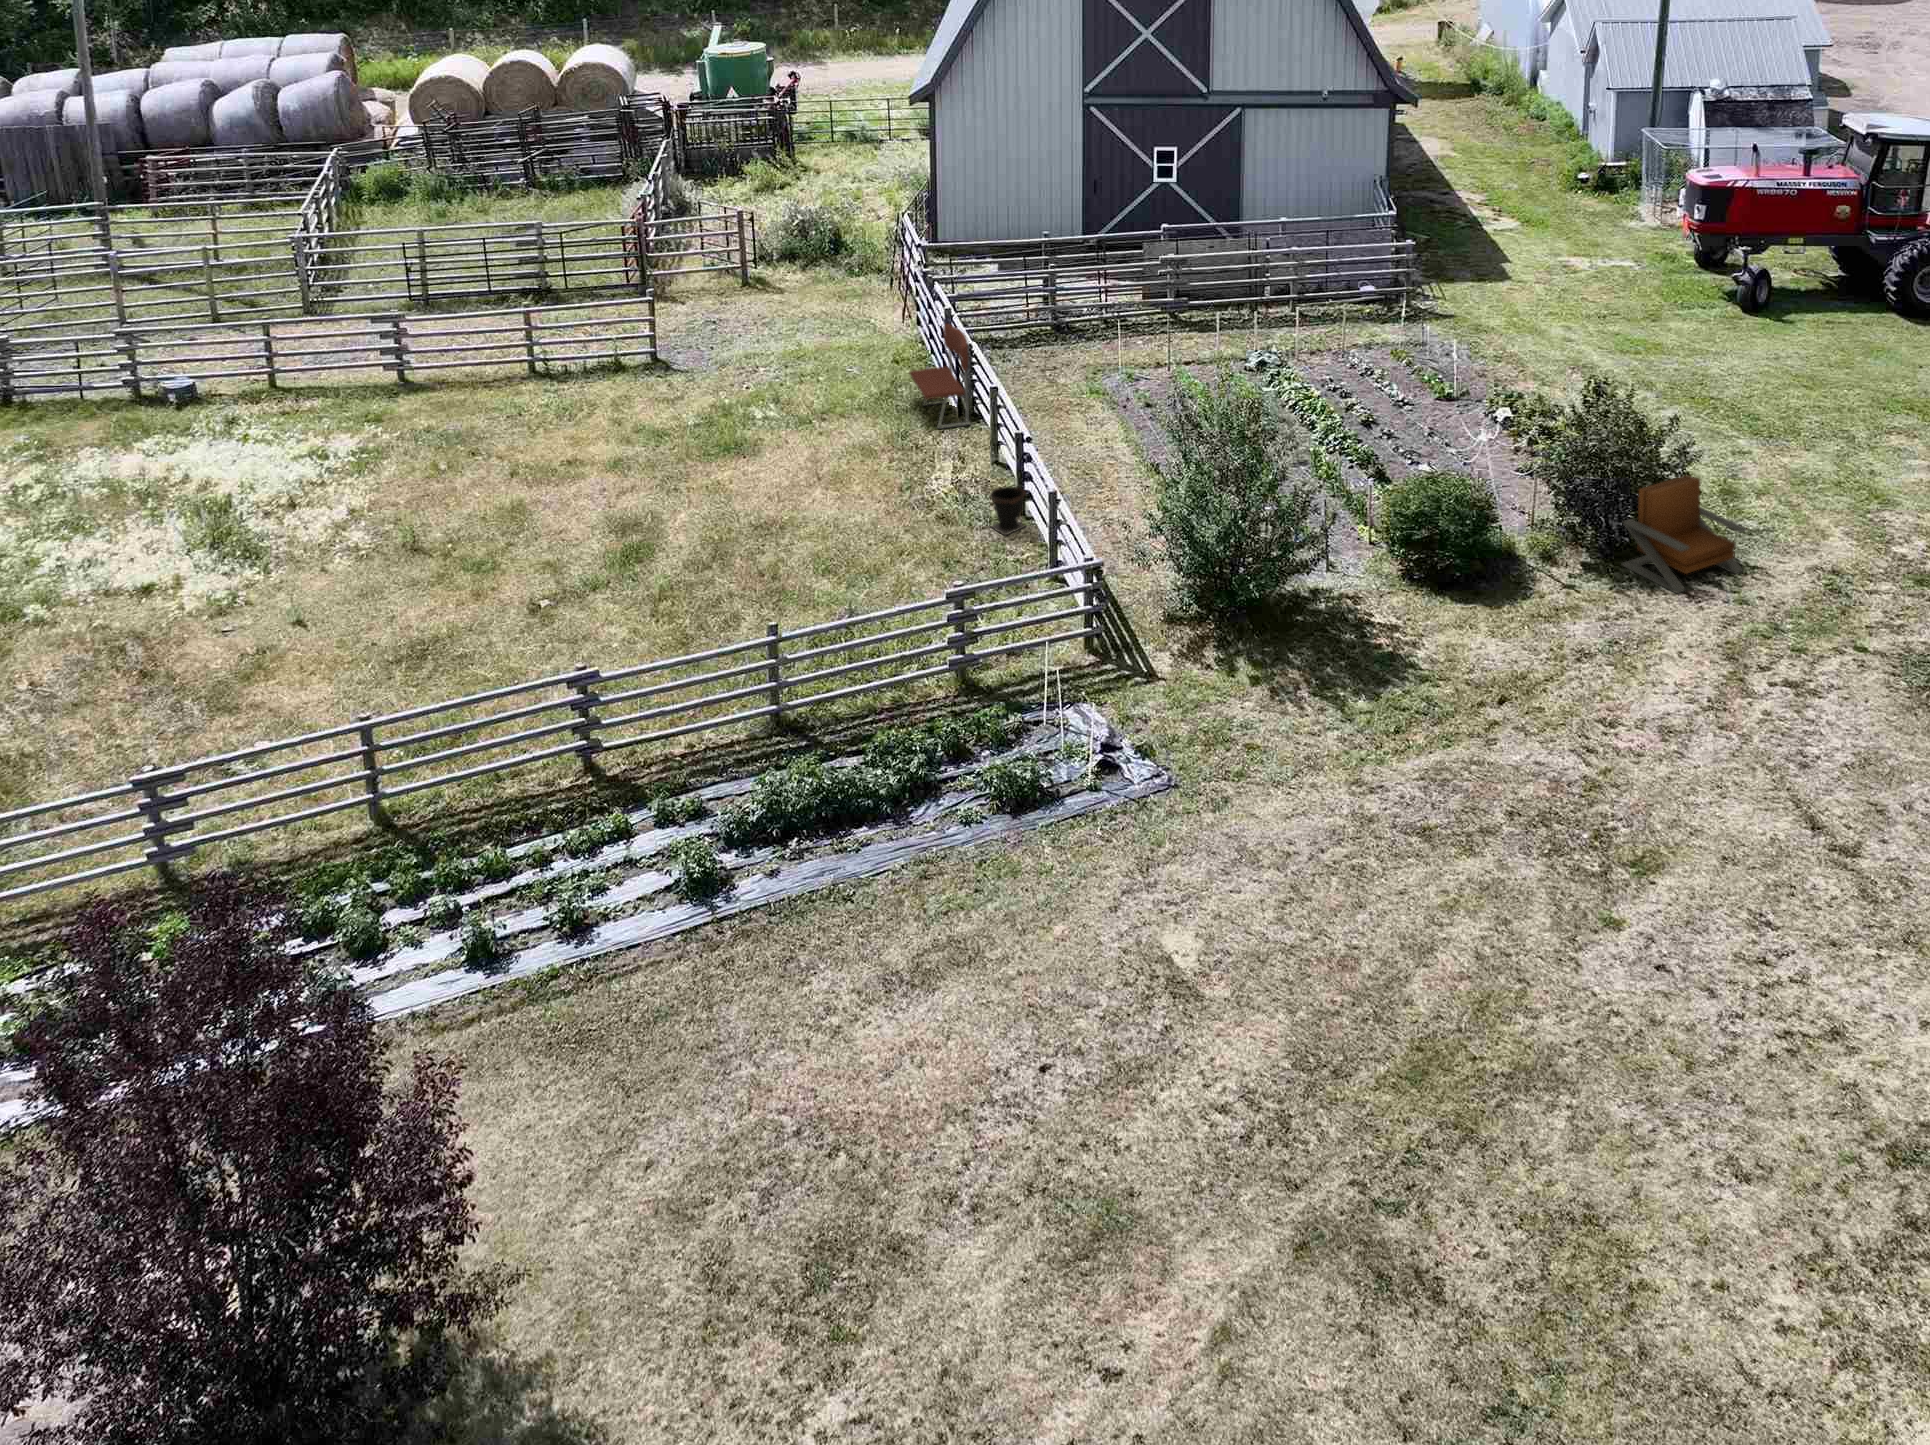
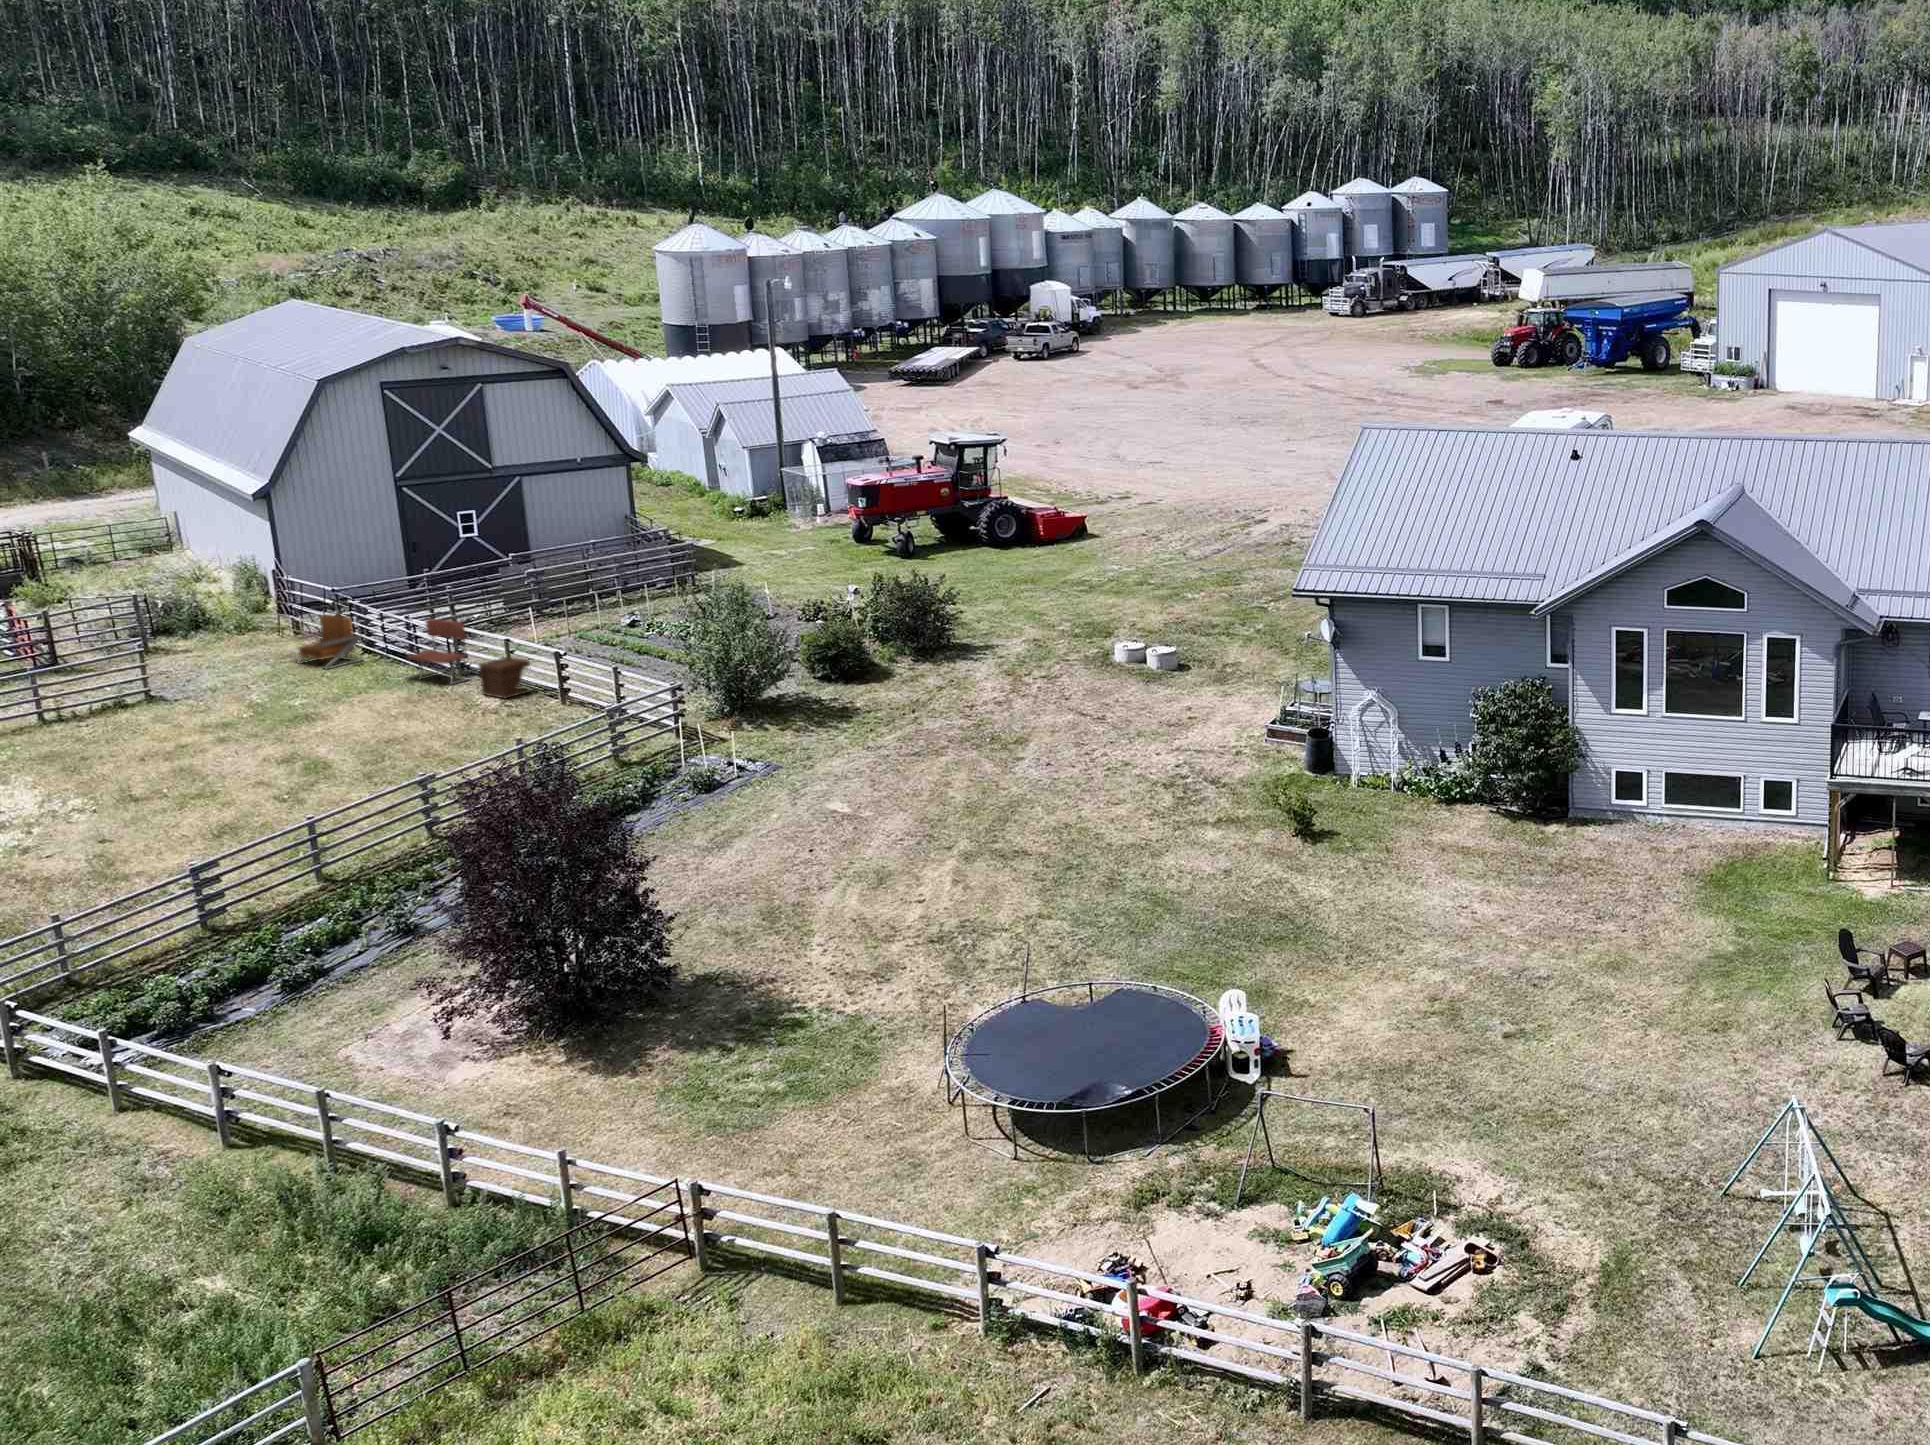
wooden crate: none [943,413,1004,482] -> present [479,657,530,698]
lounge chair: present [1622,475,1747,593] -> present [294,614,361,669]
bucket: present [990,487,1026,535] -> none [554,681,582,708]

